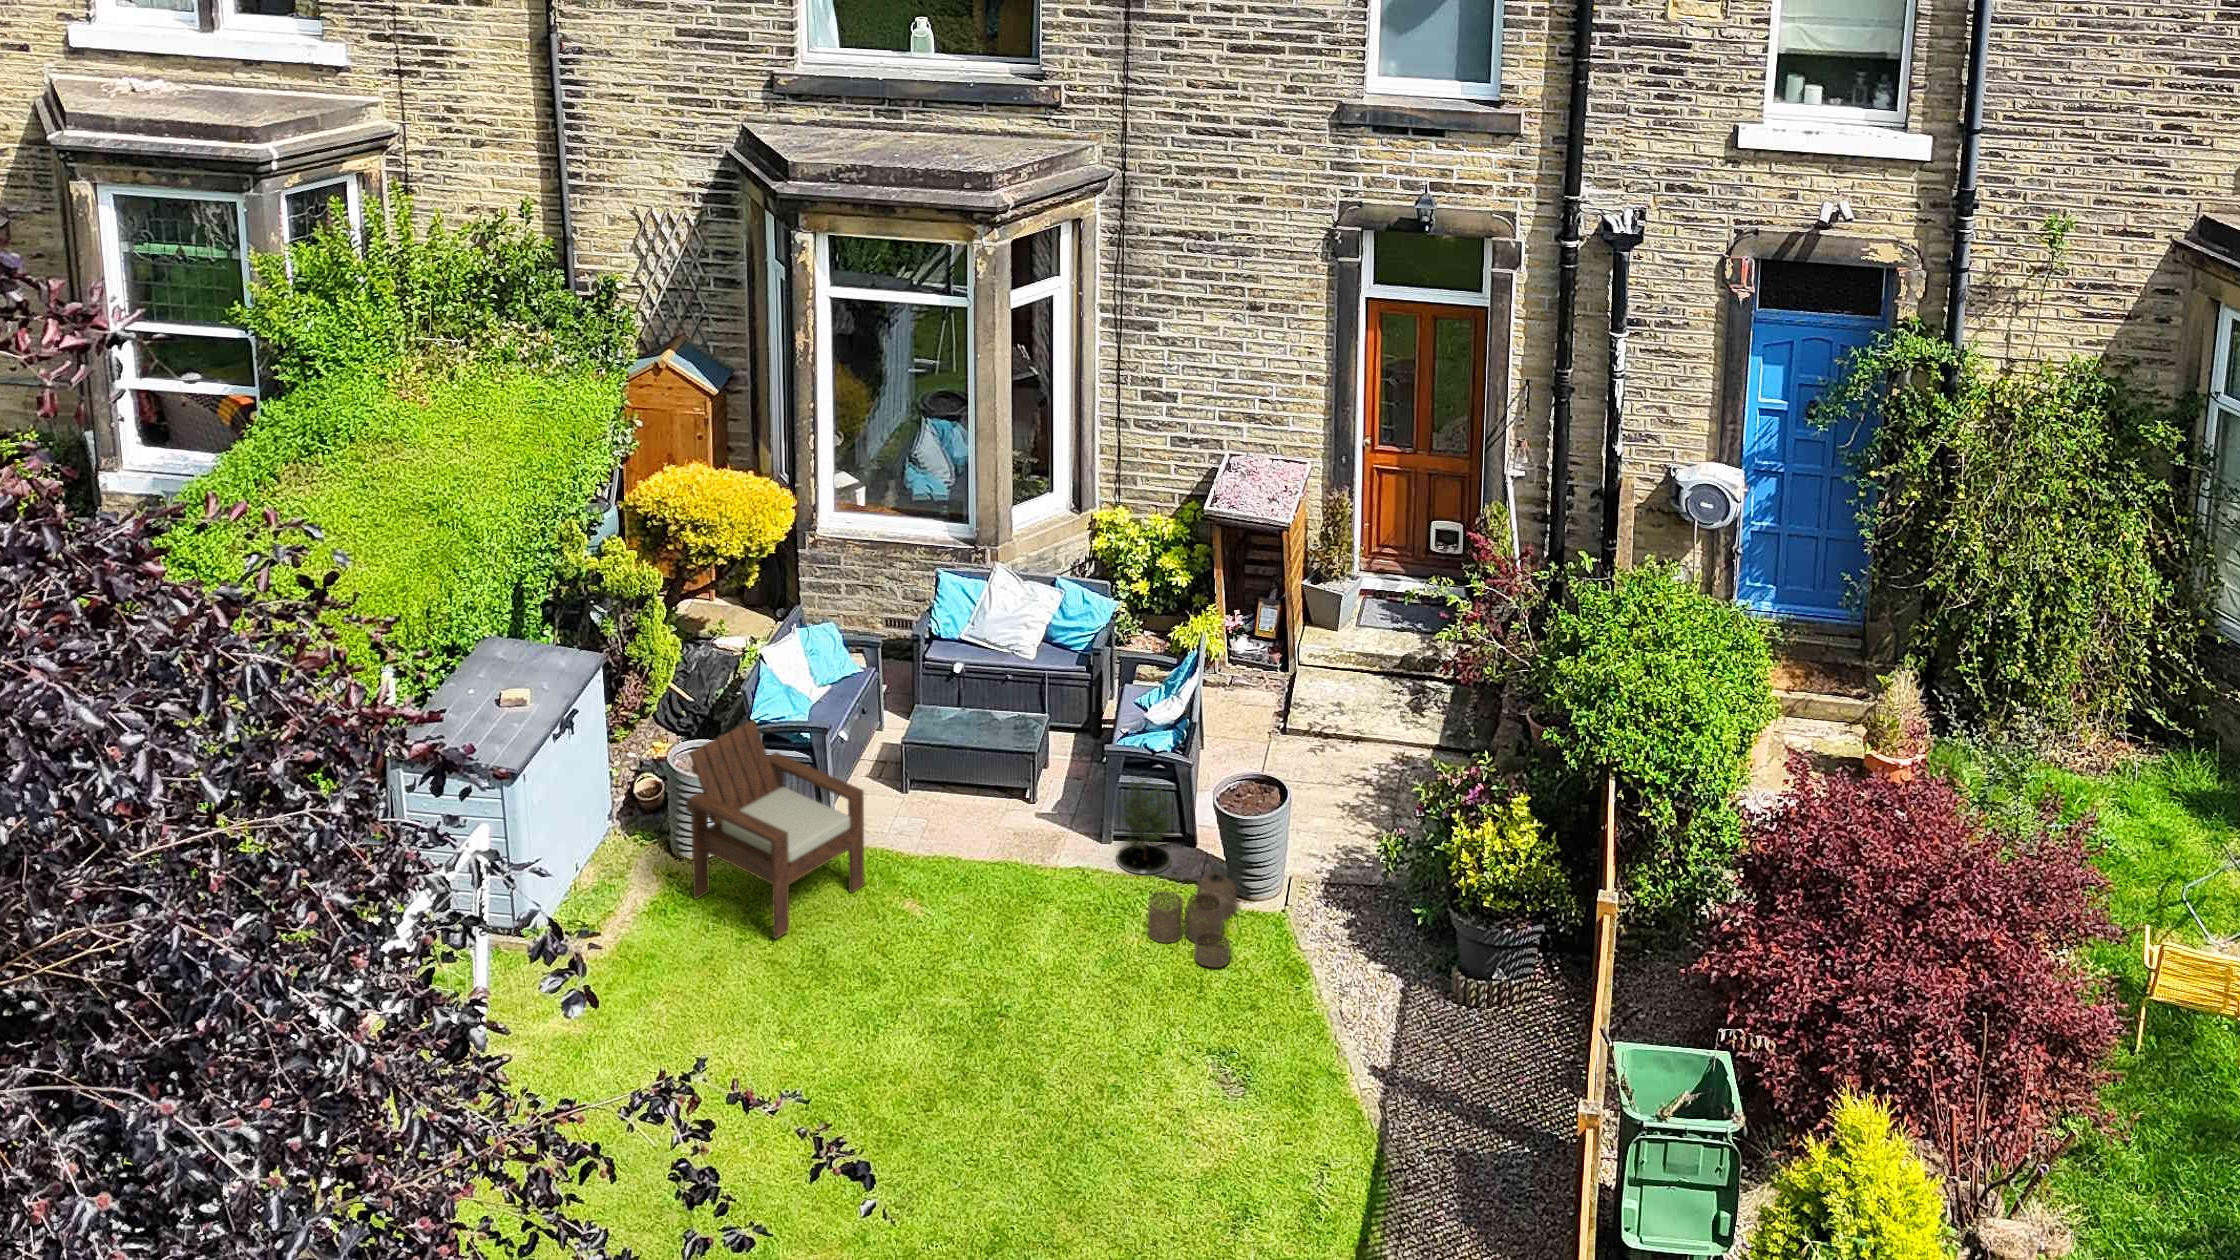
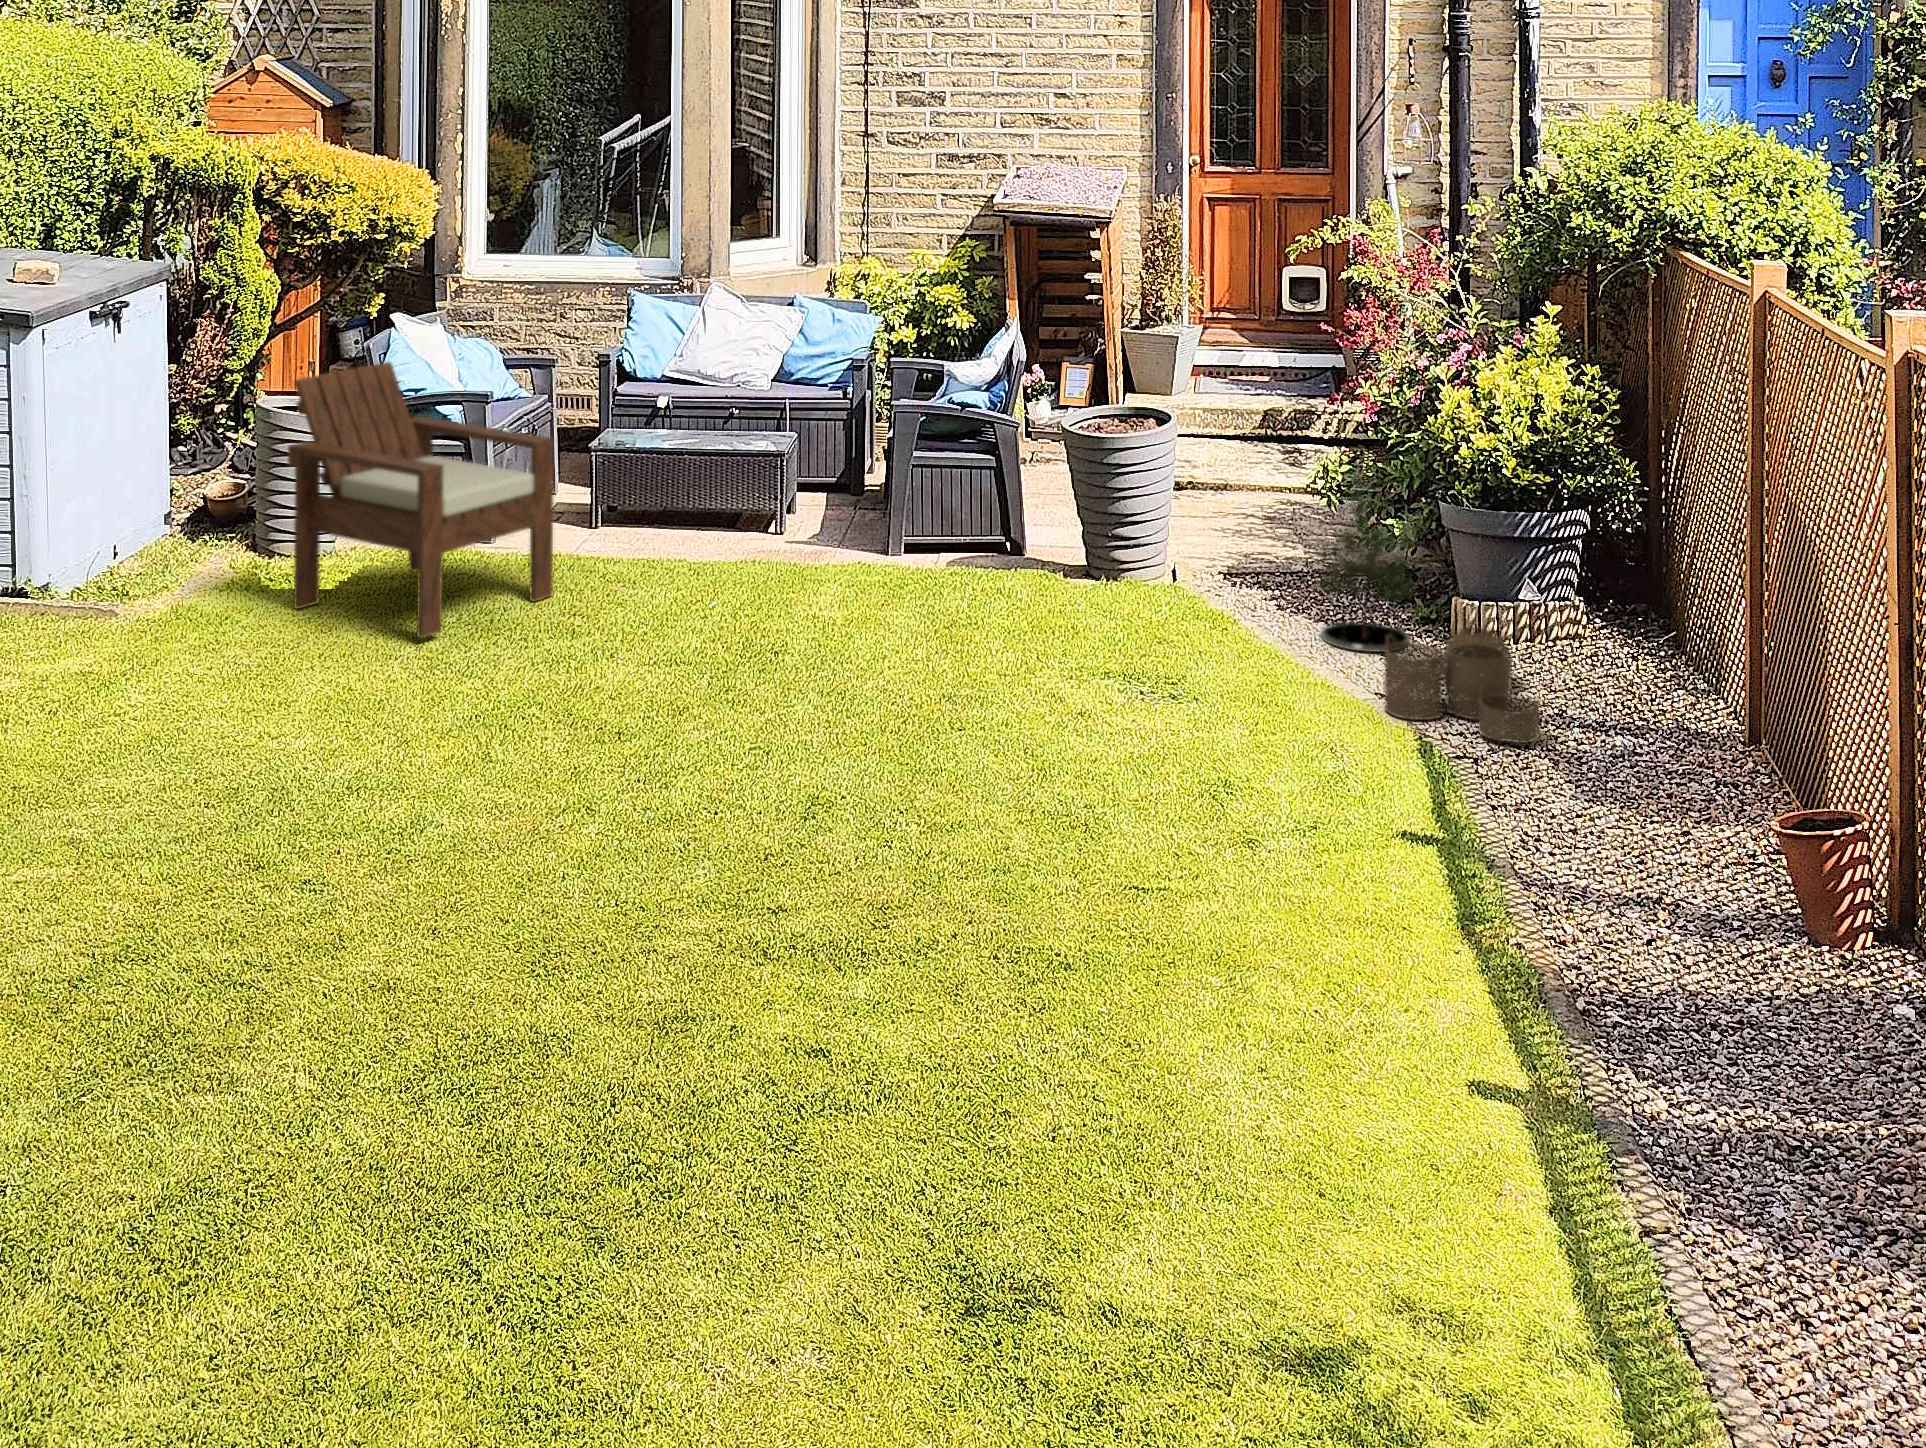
potted tree: present [1116,777,1172,874] -> present [1307,481,1415,652]
woven basket: present [1148,871,1237,967] -> present [1384,622,1540,743]

